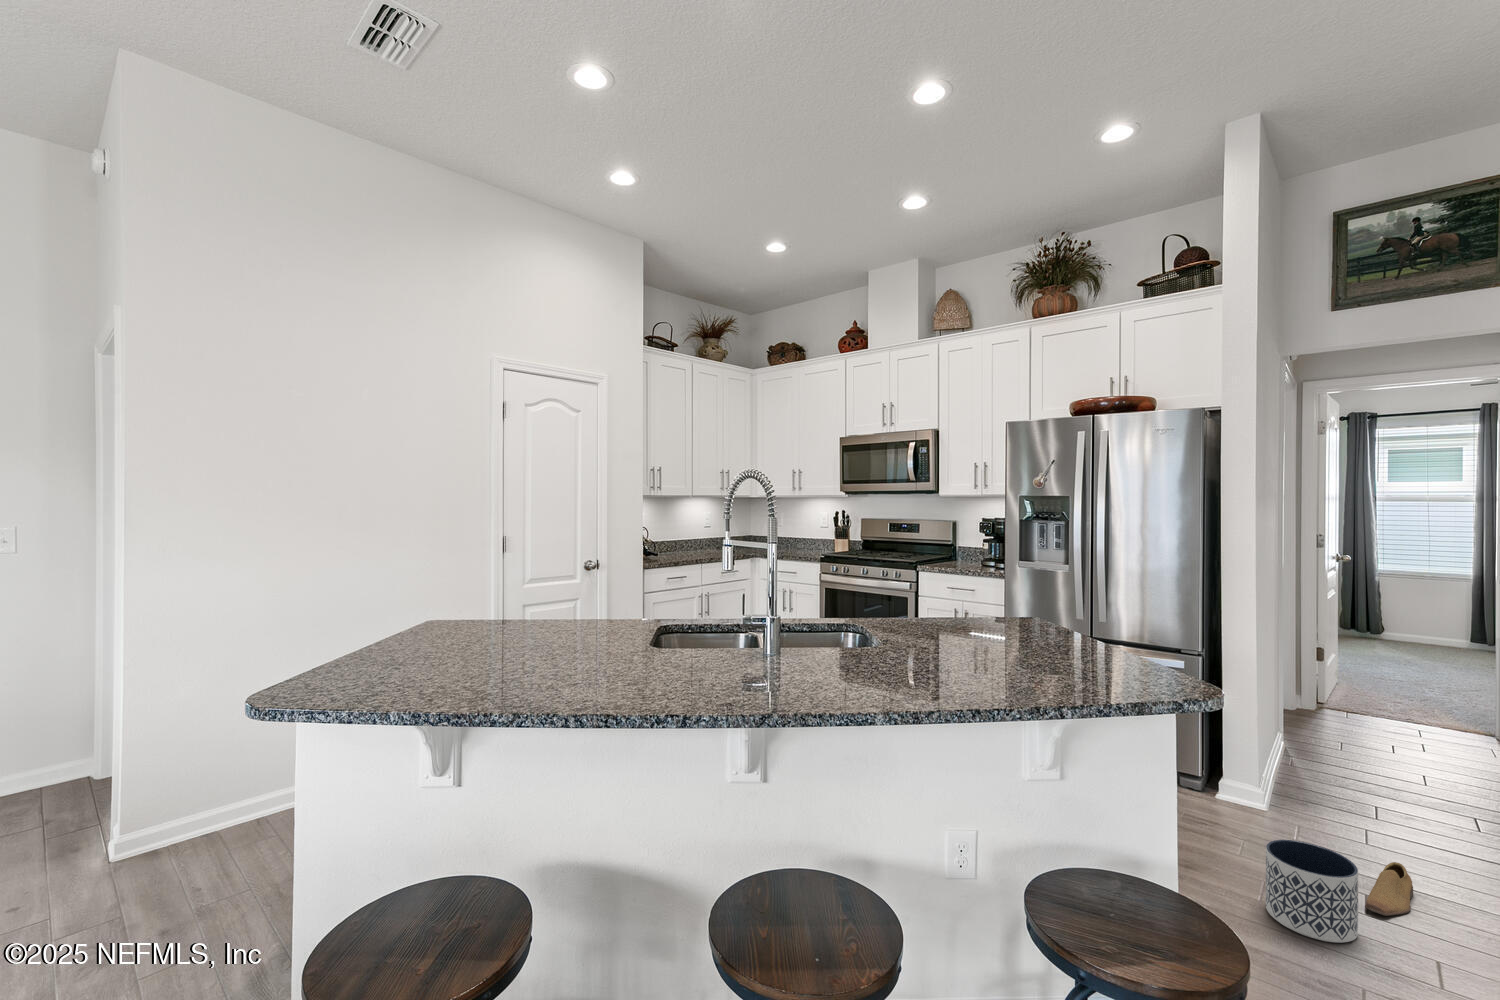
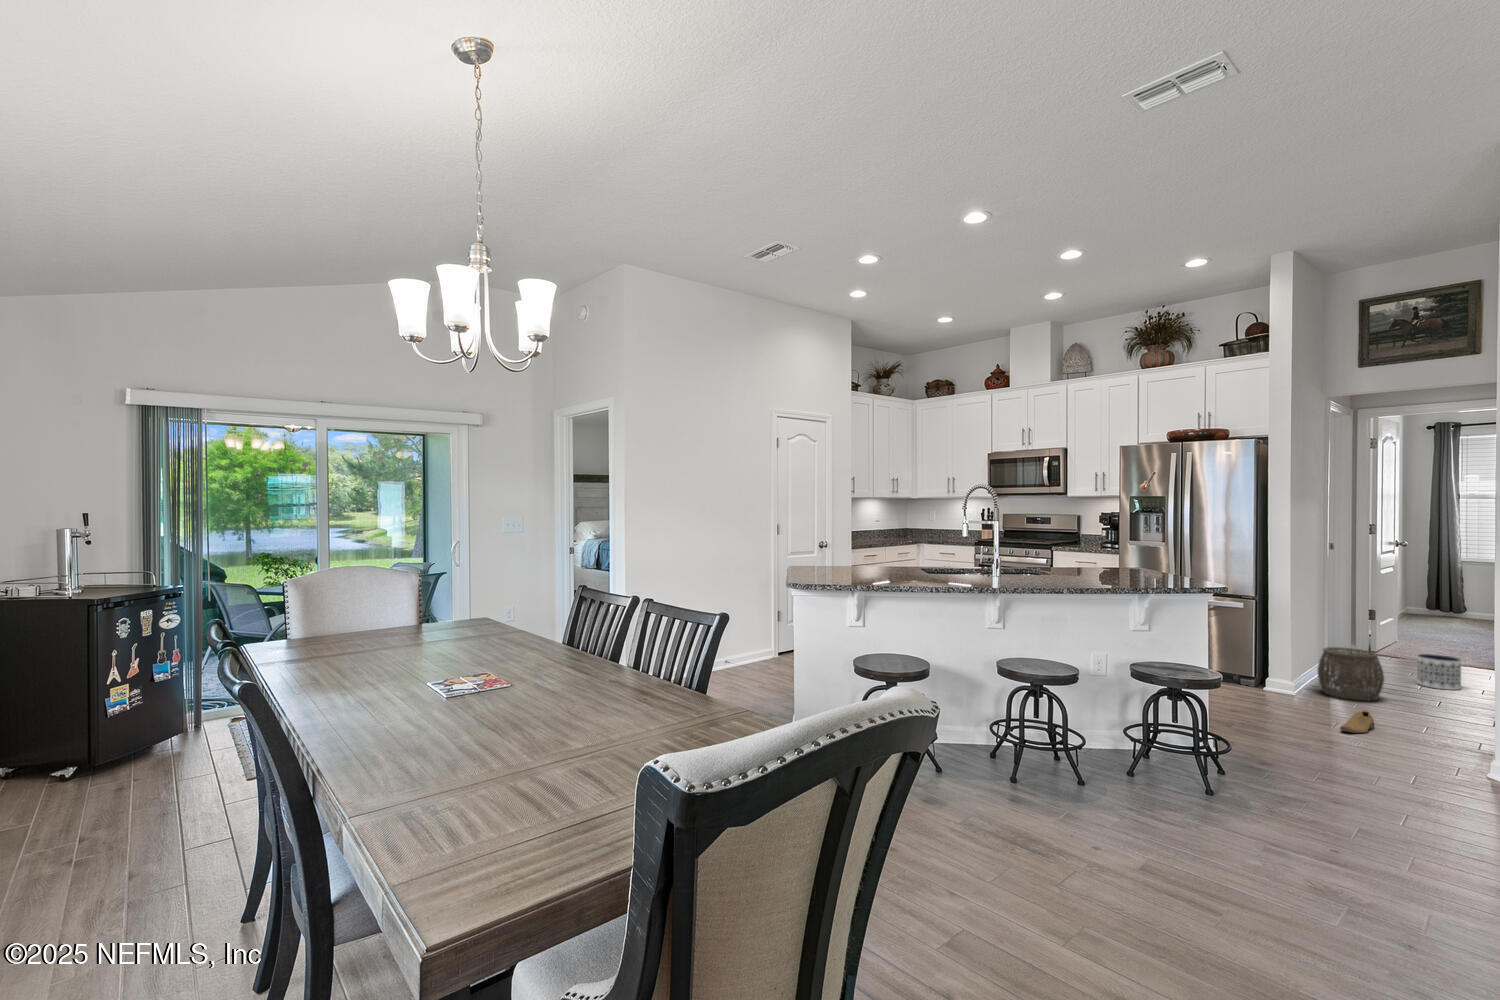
woven basket: none [1283,720,1386,810] -> present [1318,647,1384,701]
planter: present [1266,840,1358,943] -> present [1417,654,1461,690]

